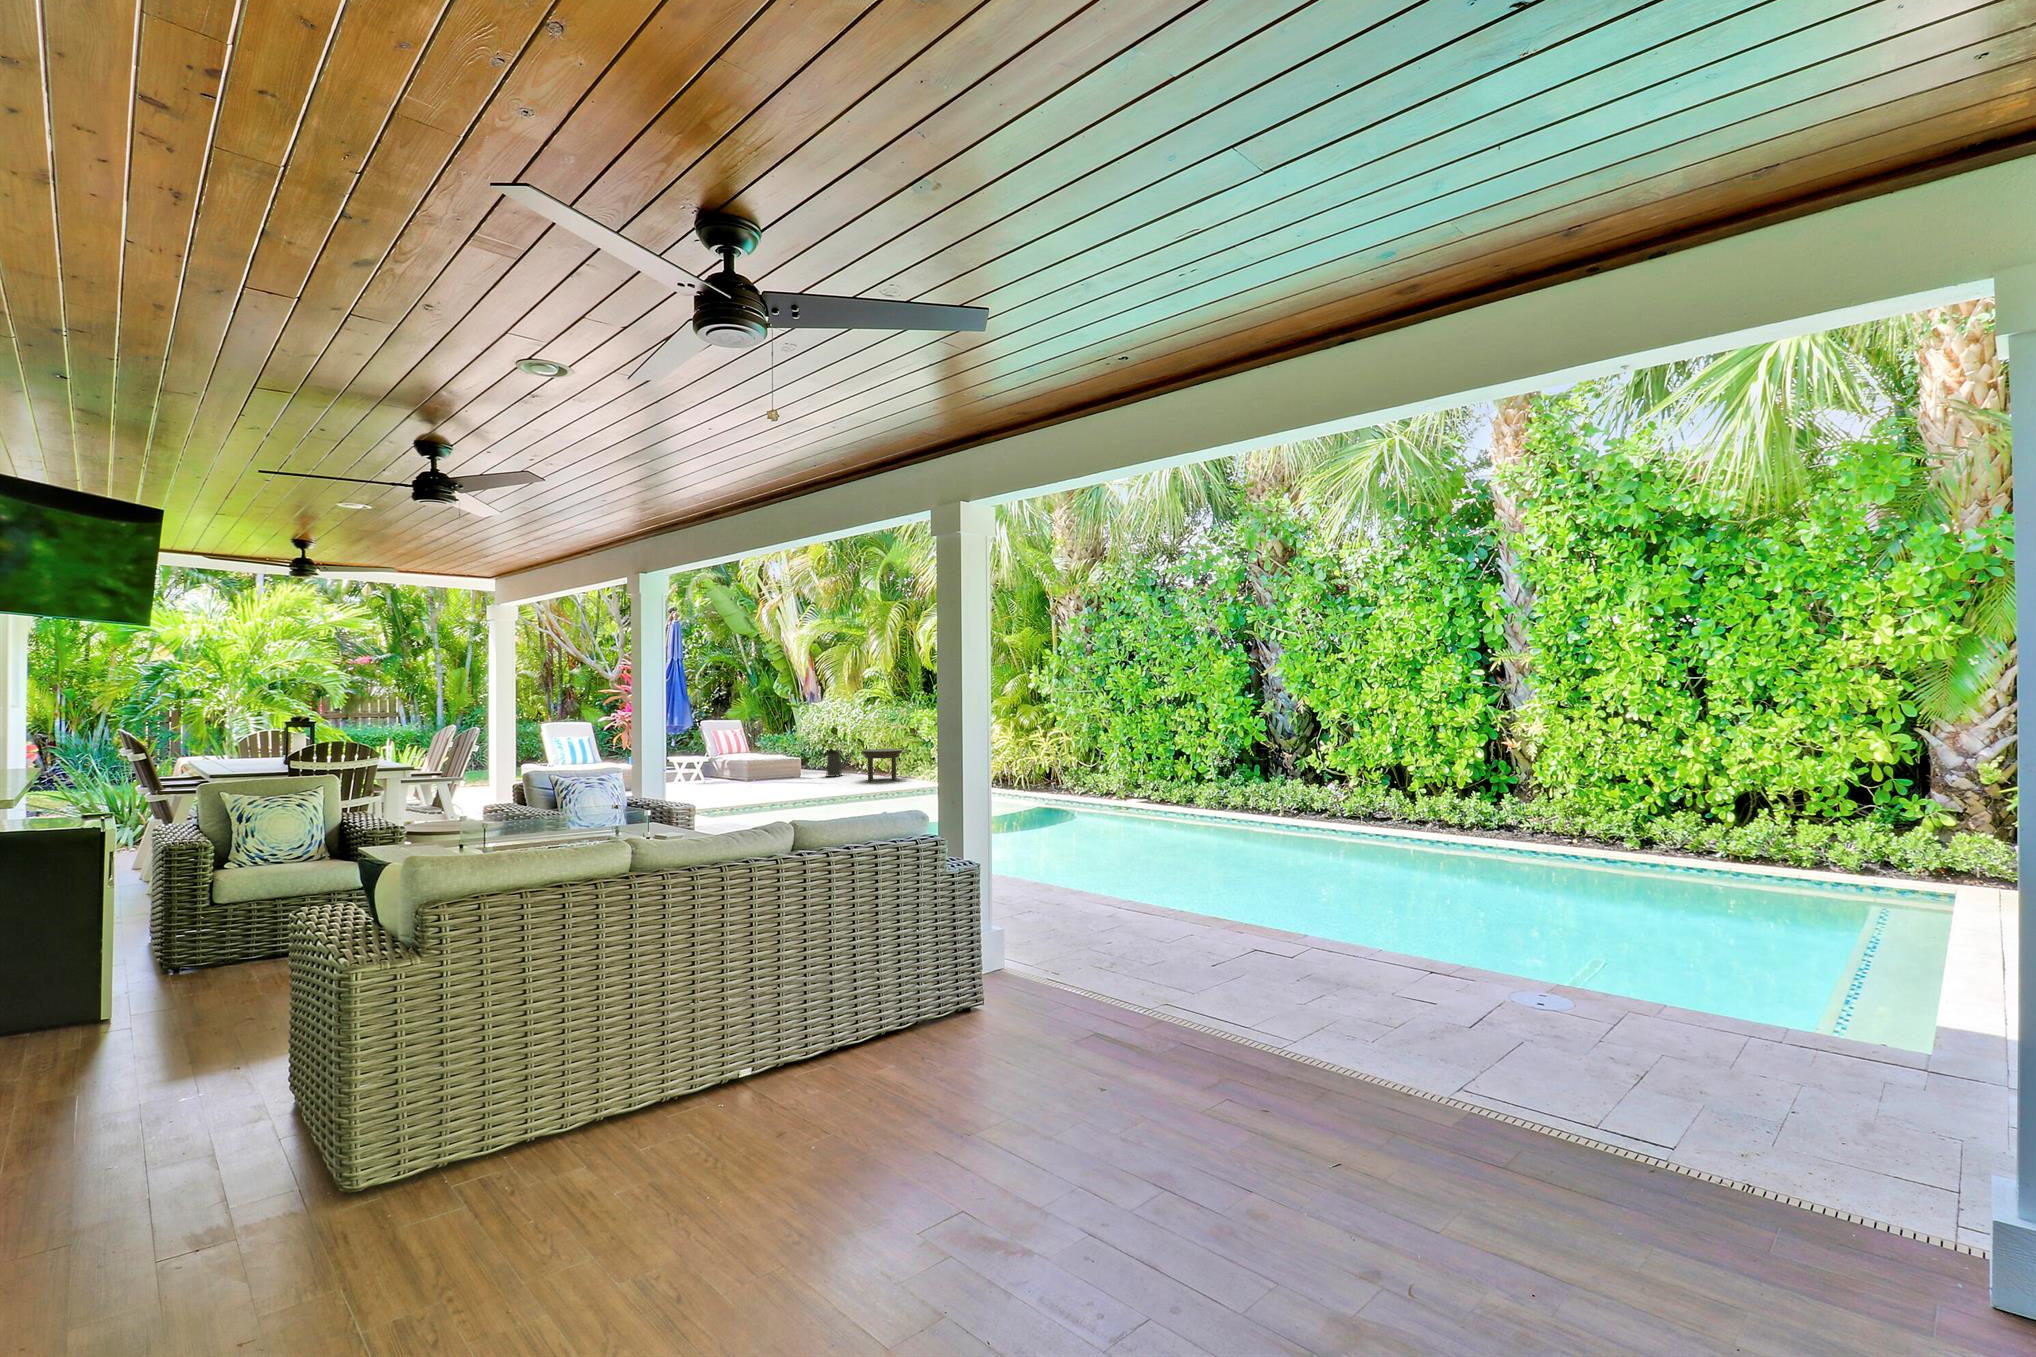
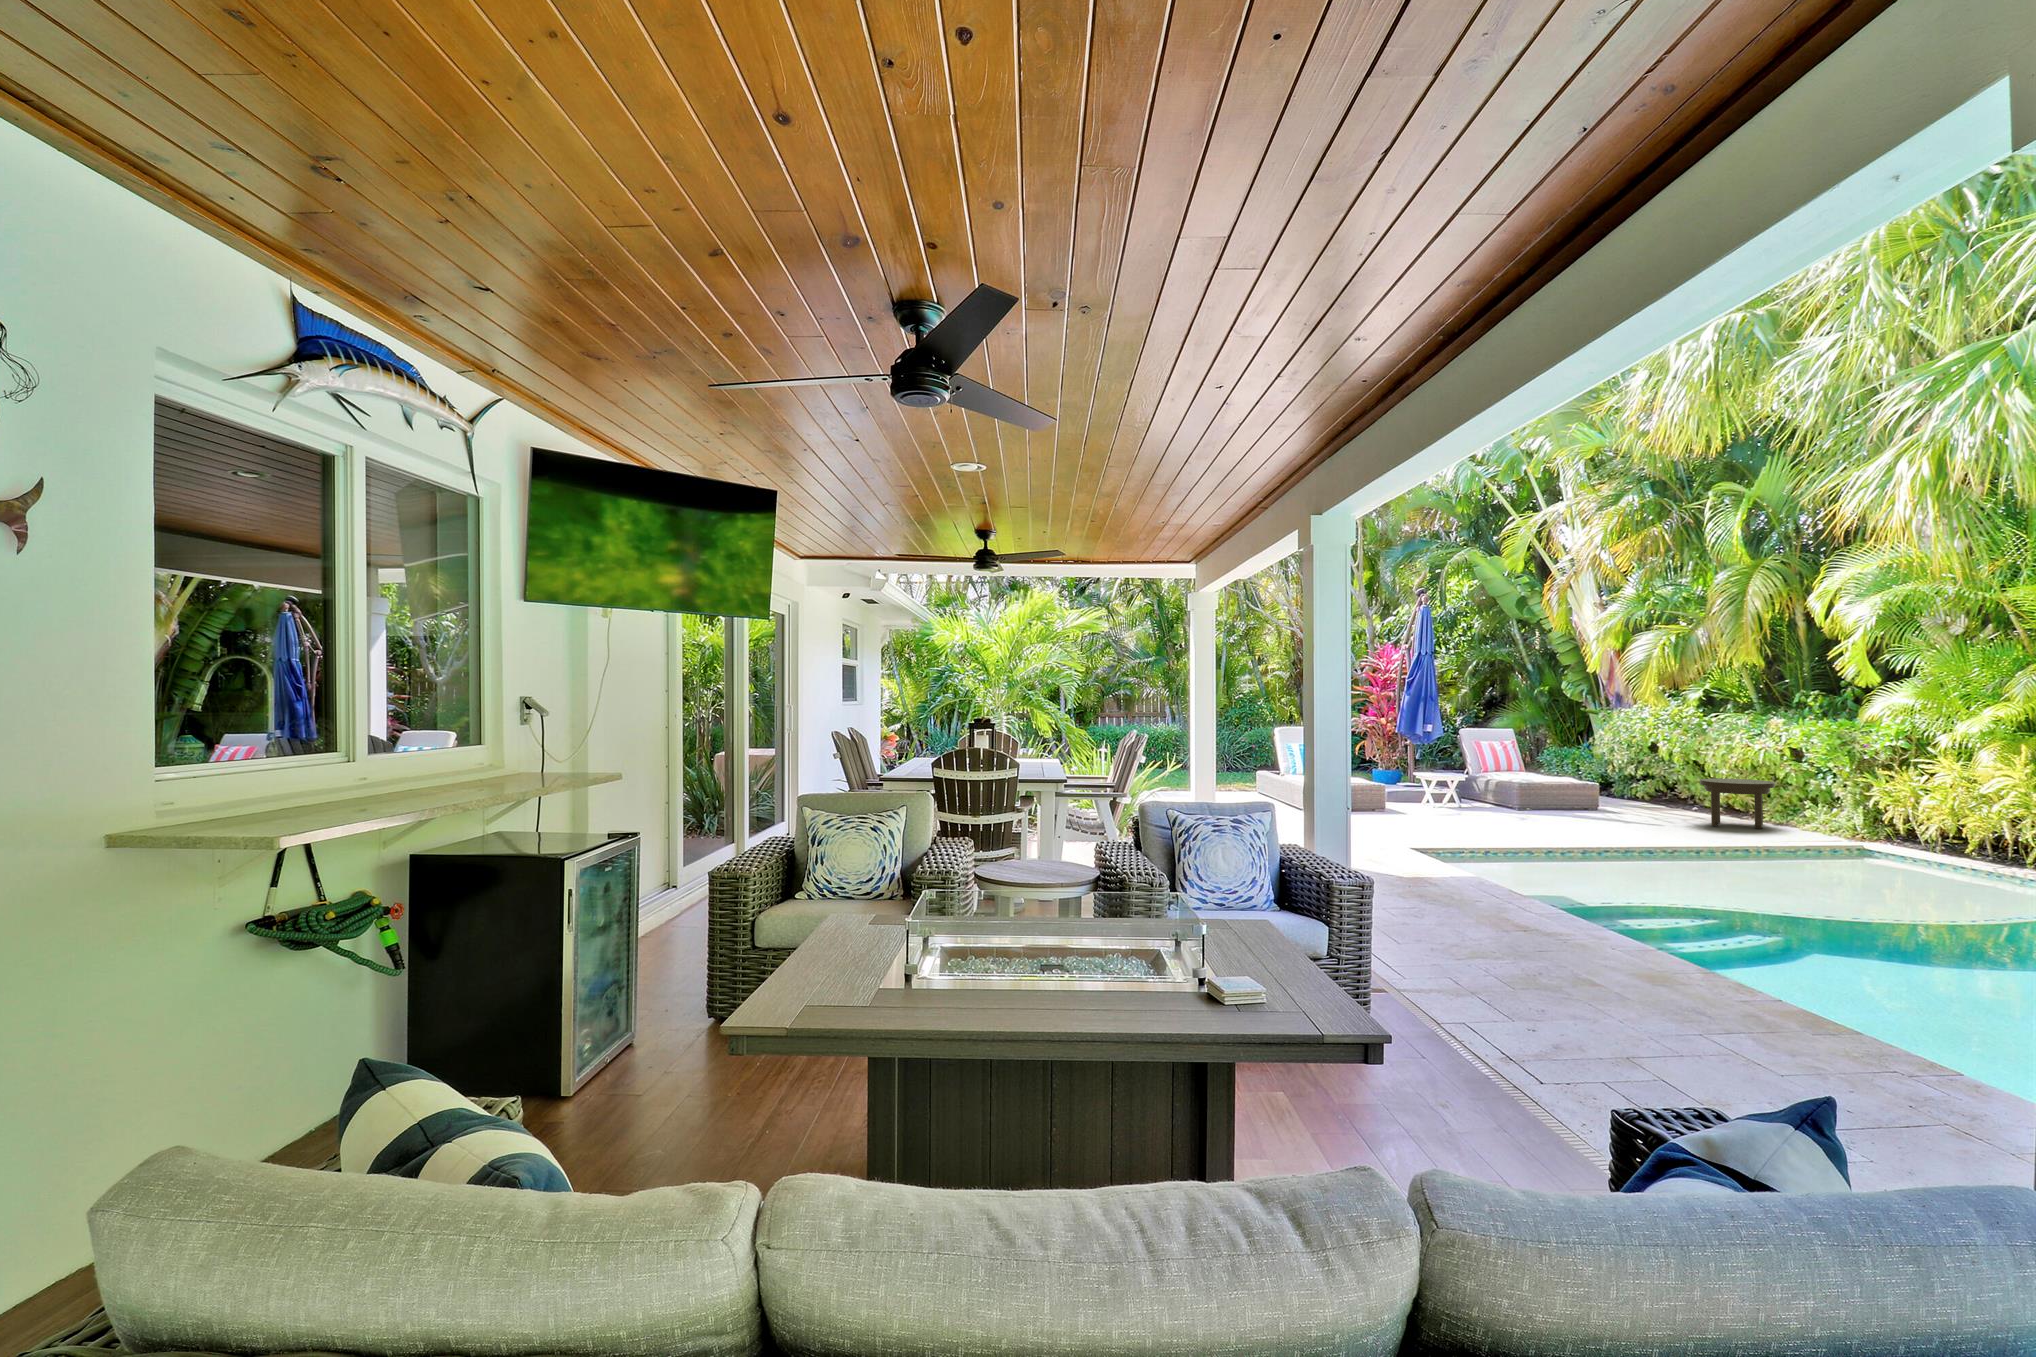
watering can: present [826,747,855,777] -> none [1634,767,1689,814]

